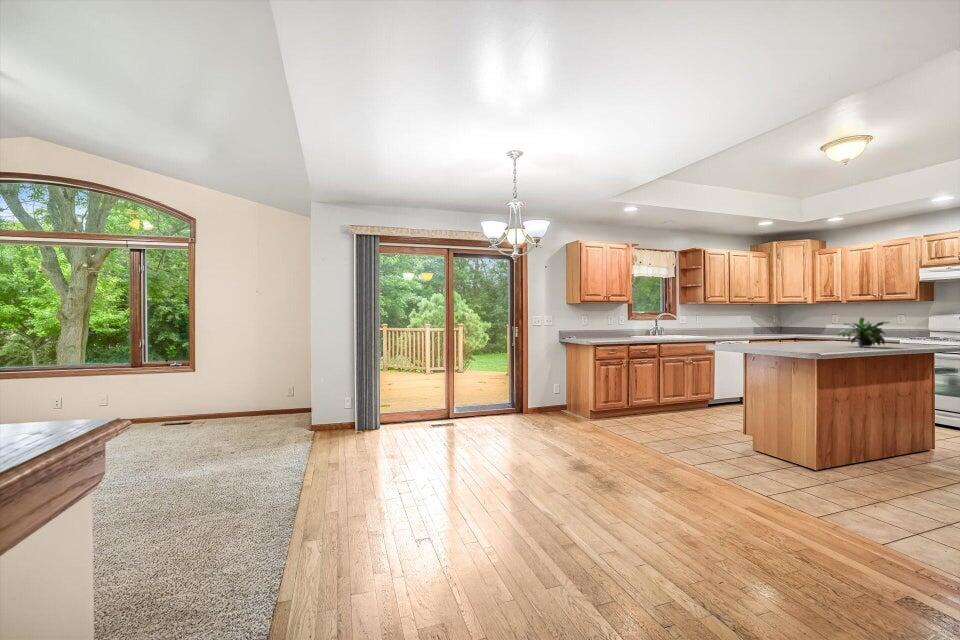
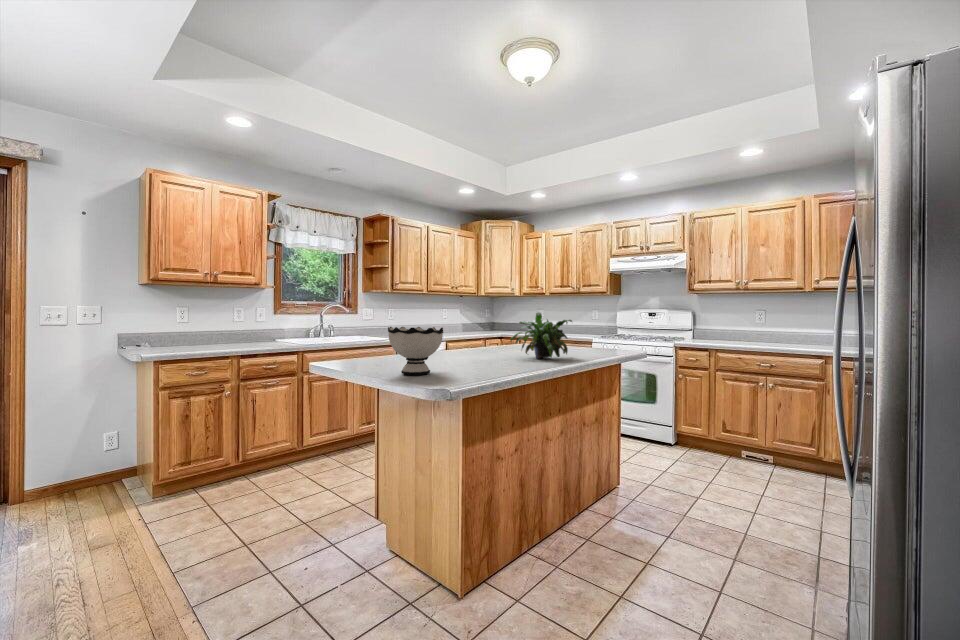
bowl: none [771,325,806,350] -> present [388,327,443,375]

